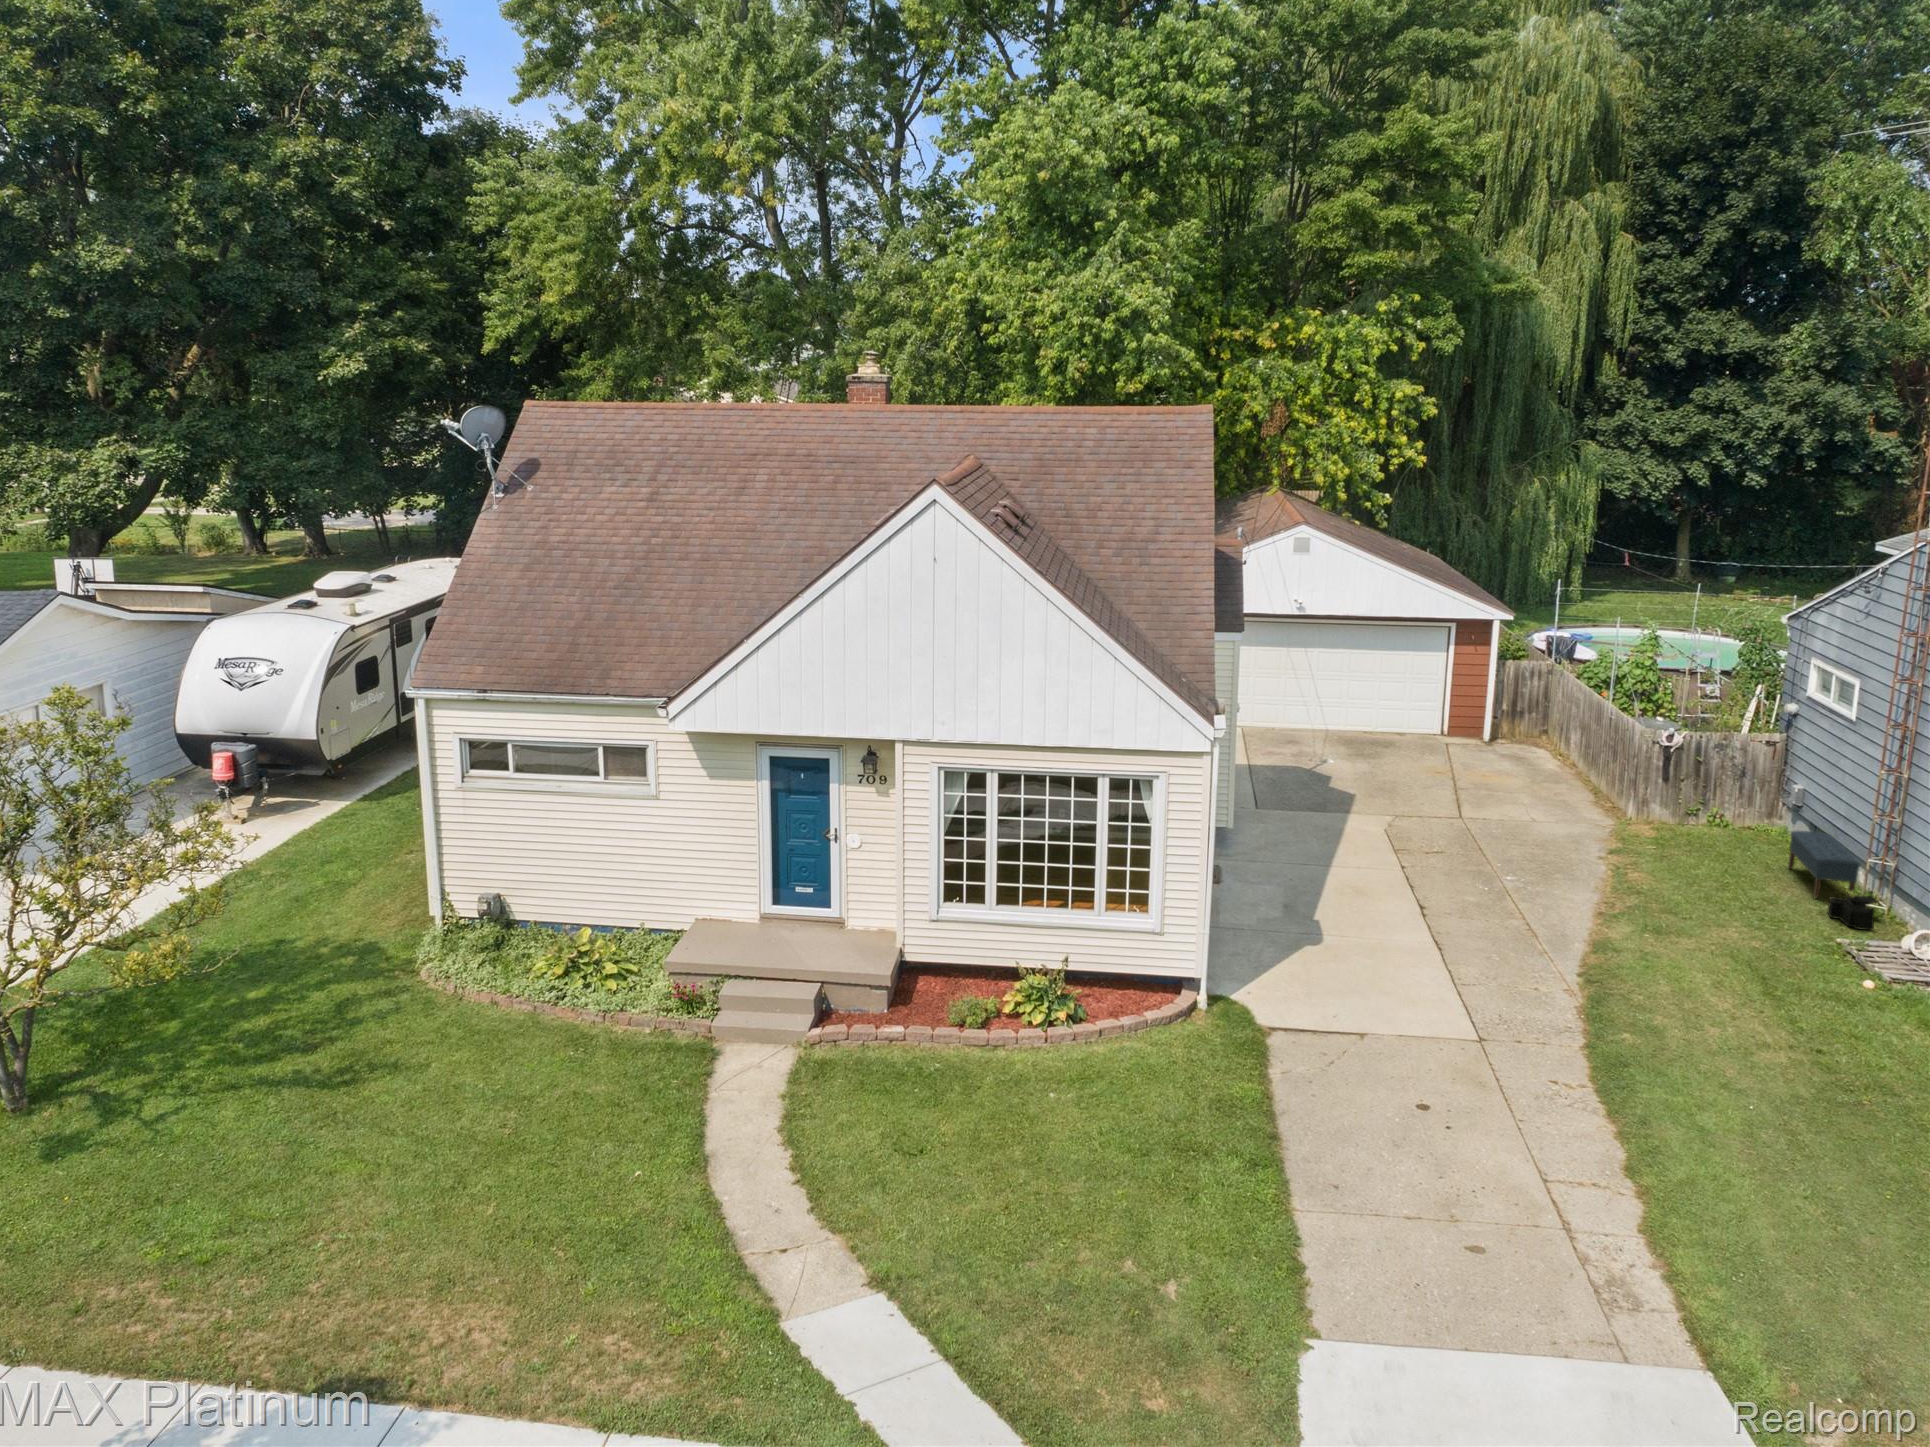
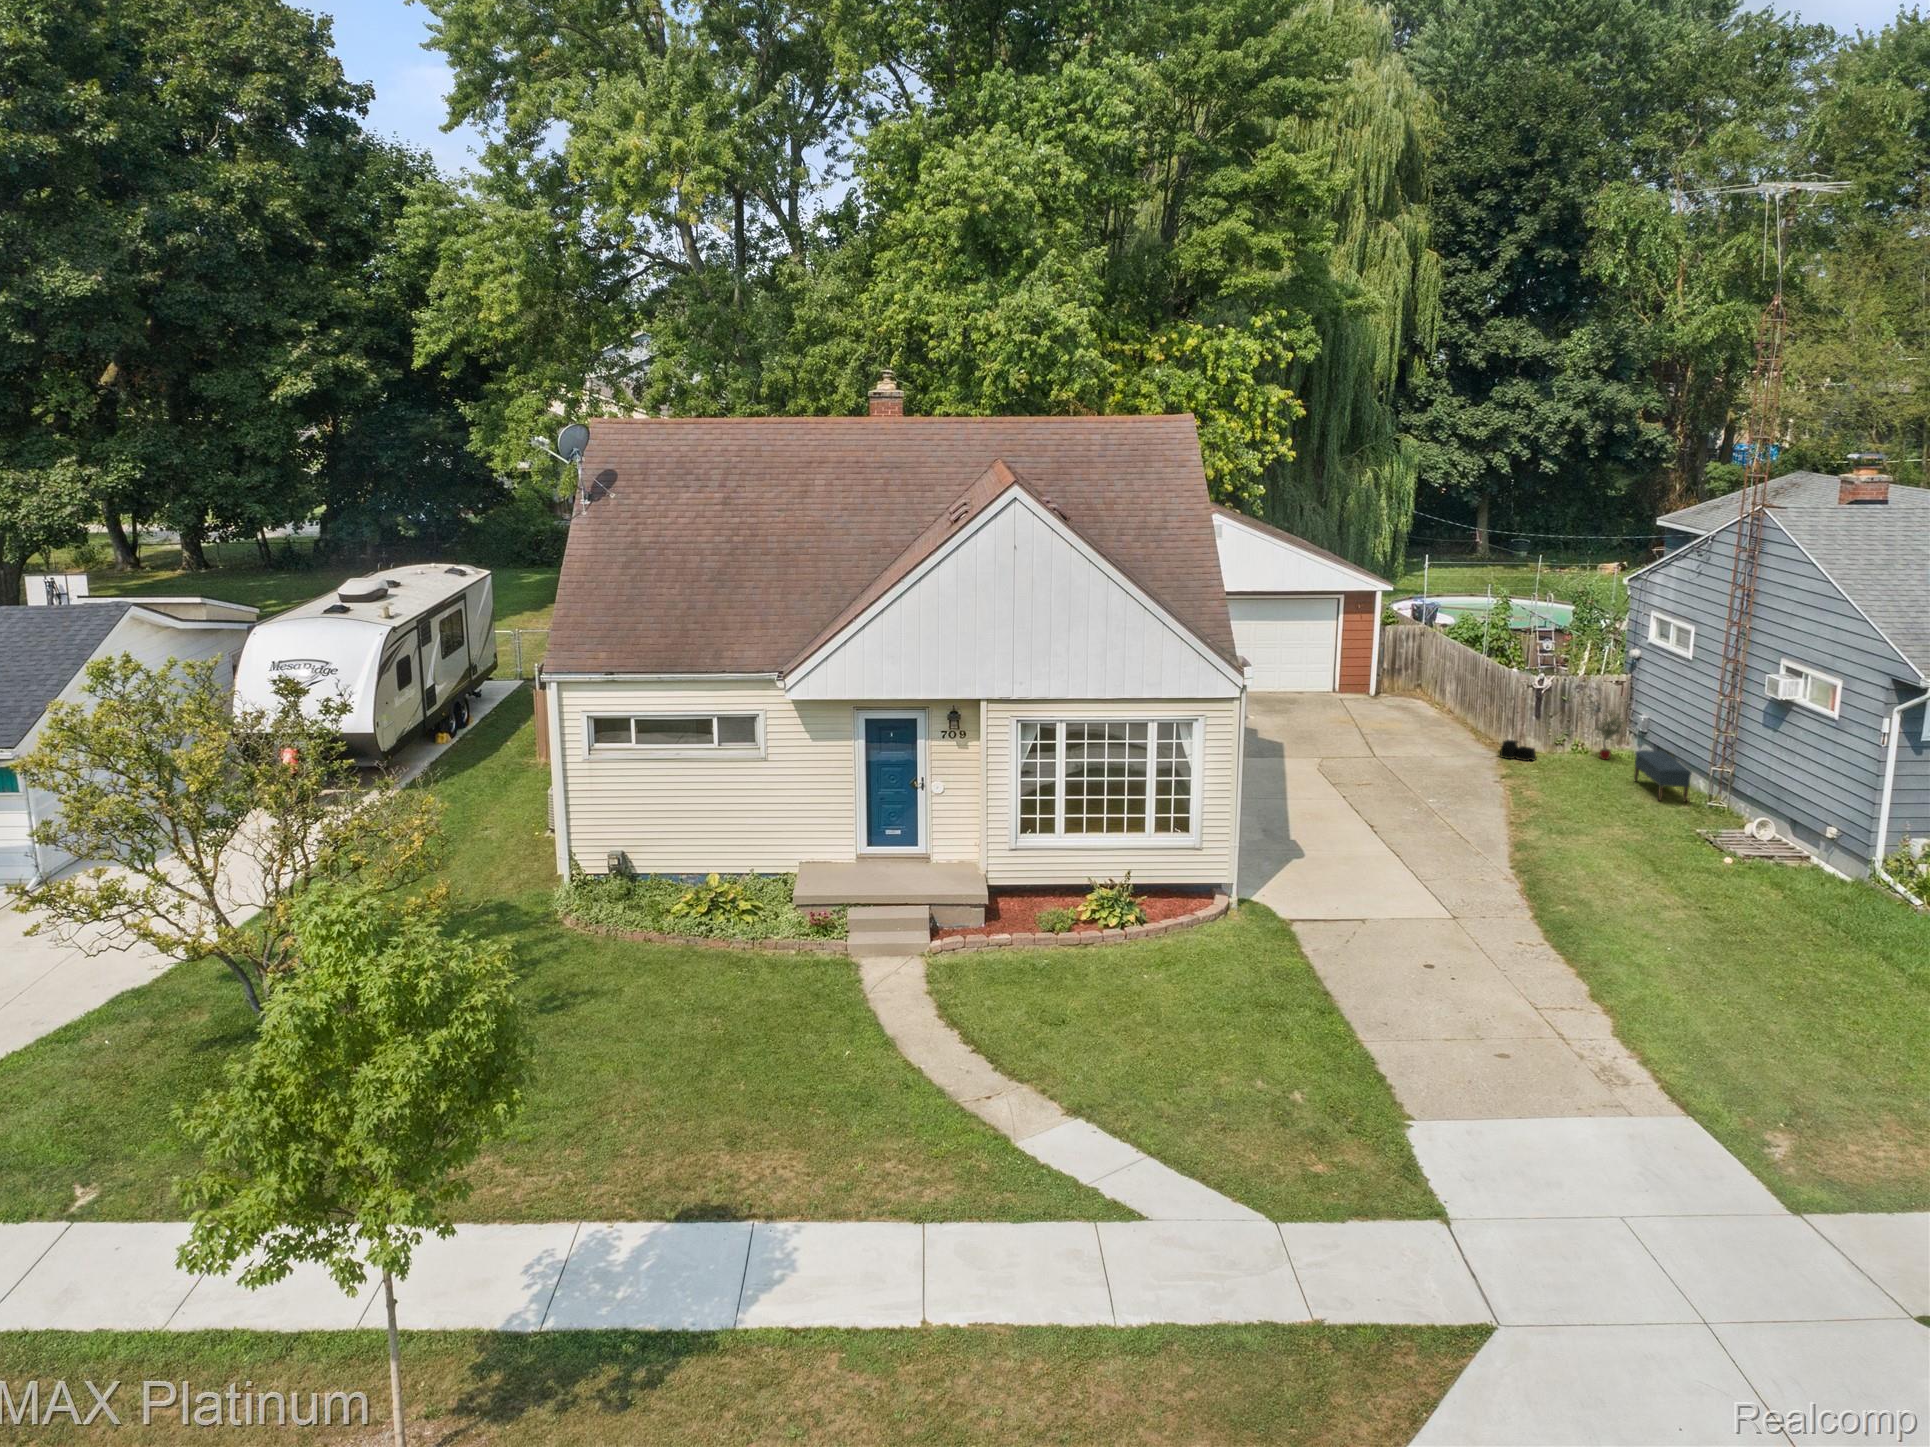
potted tree: none [1747,777,1790,838] -> present [1597,711,1626,760]
storage bin: present [1828,895,1879,930] -> present [1500,740,1537,761]

